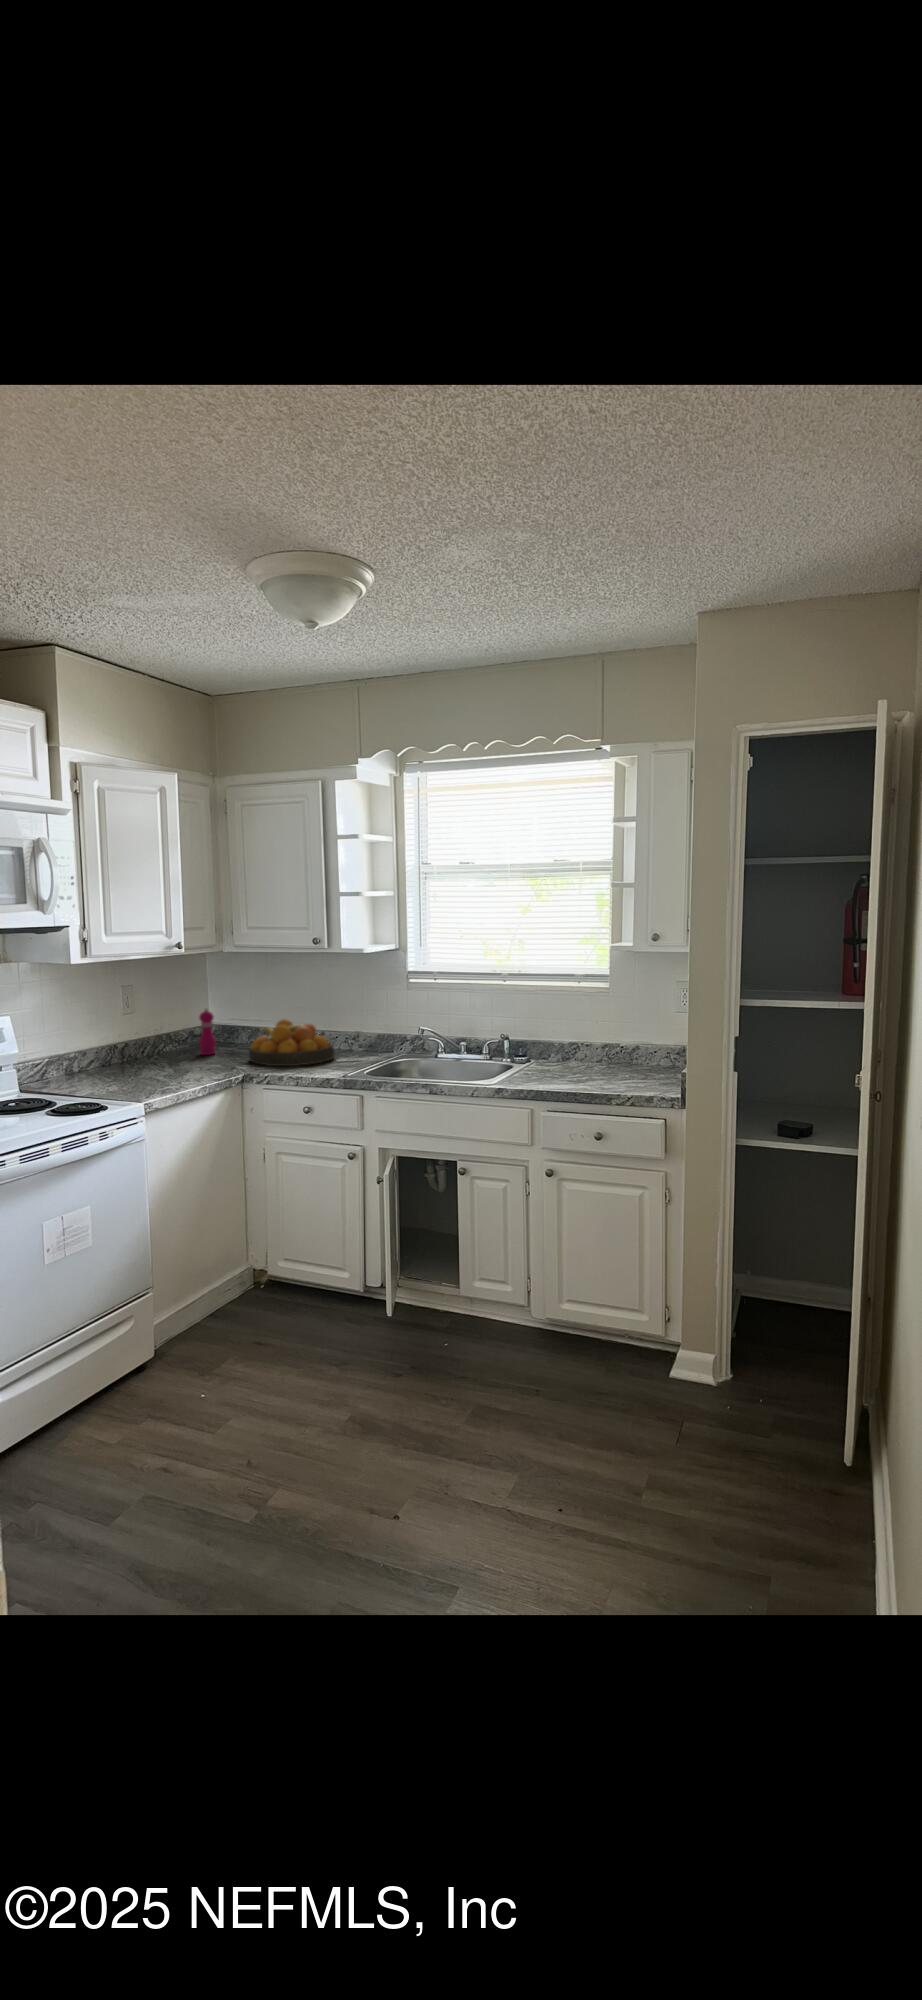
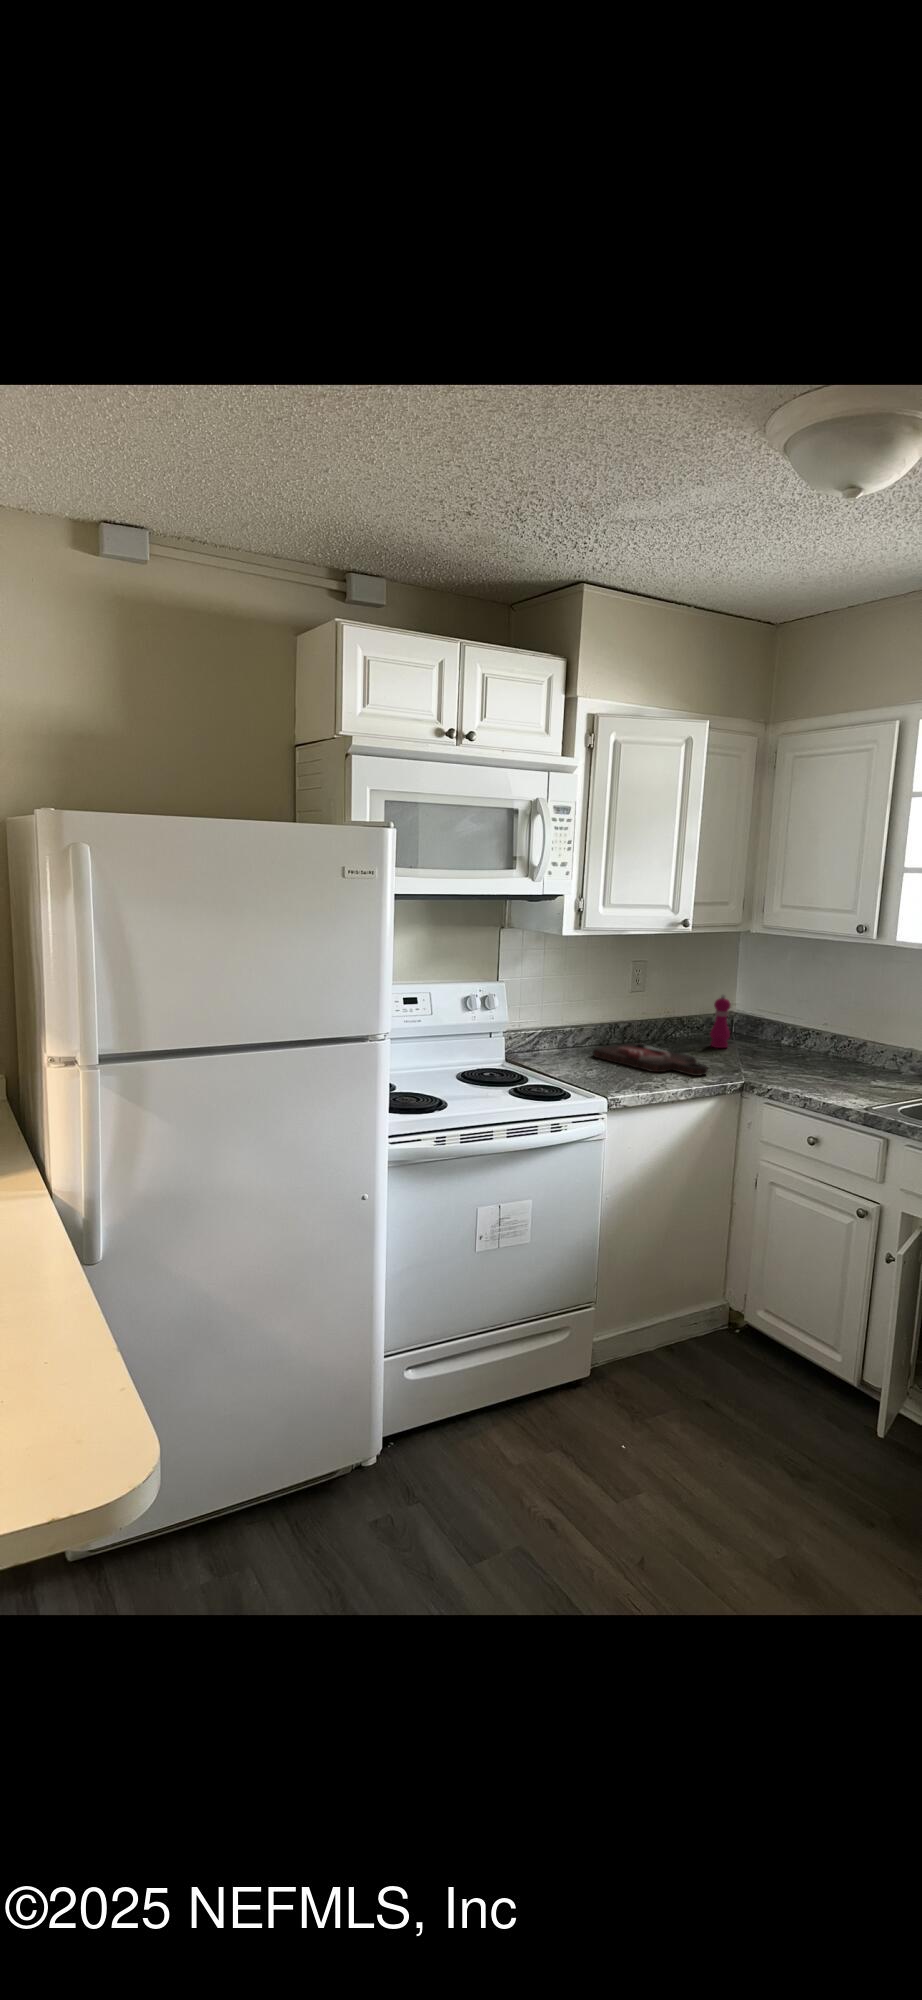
fruit bowl: present [249,1019,334,1066] -> none [760,1021,870,1082]
cutting board: none [102,1059,213,1079] -> present [593,1043,708,1076]

